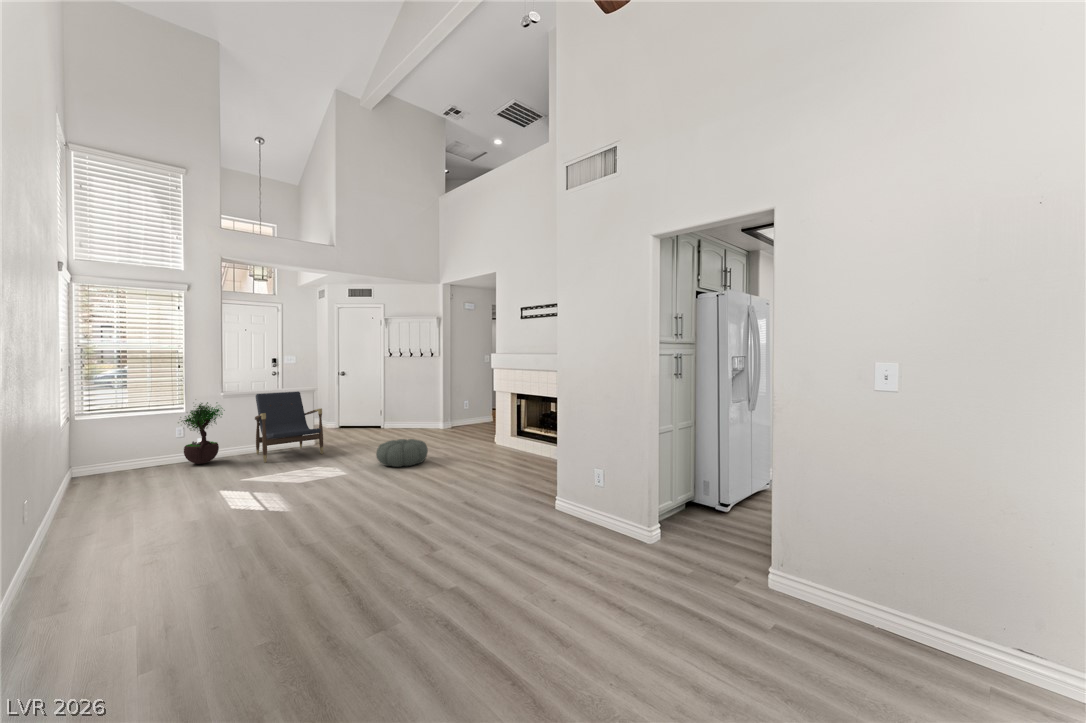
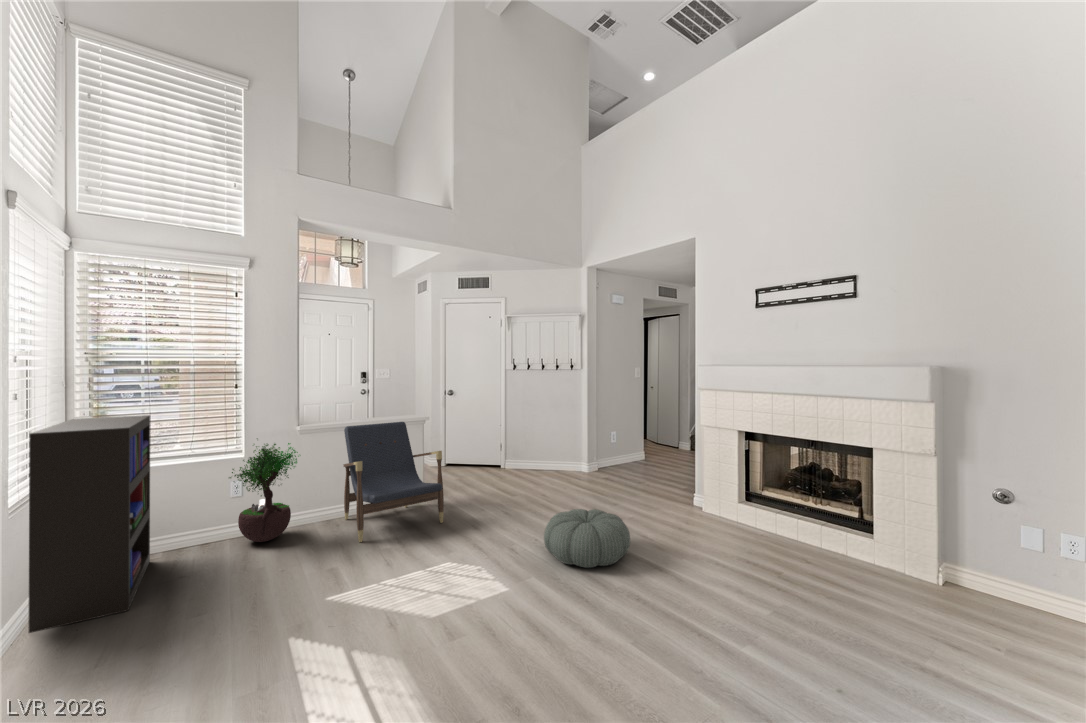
bookshelf: none [69,384,127,495] -> present [28,415,150,633]

